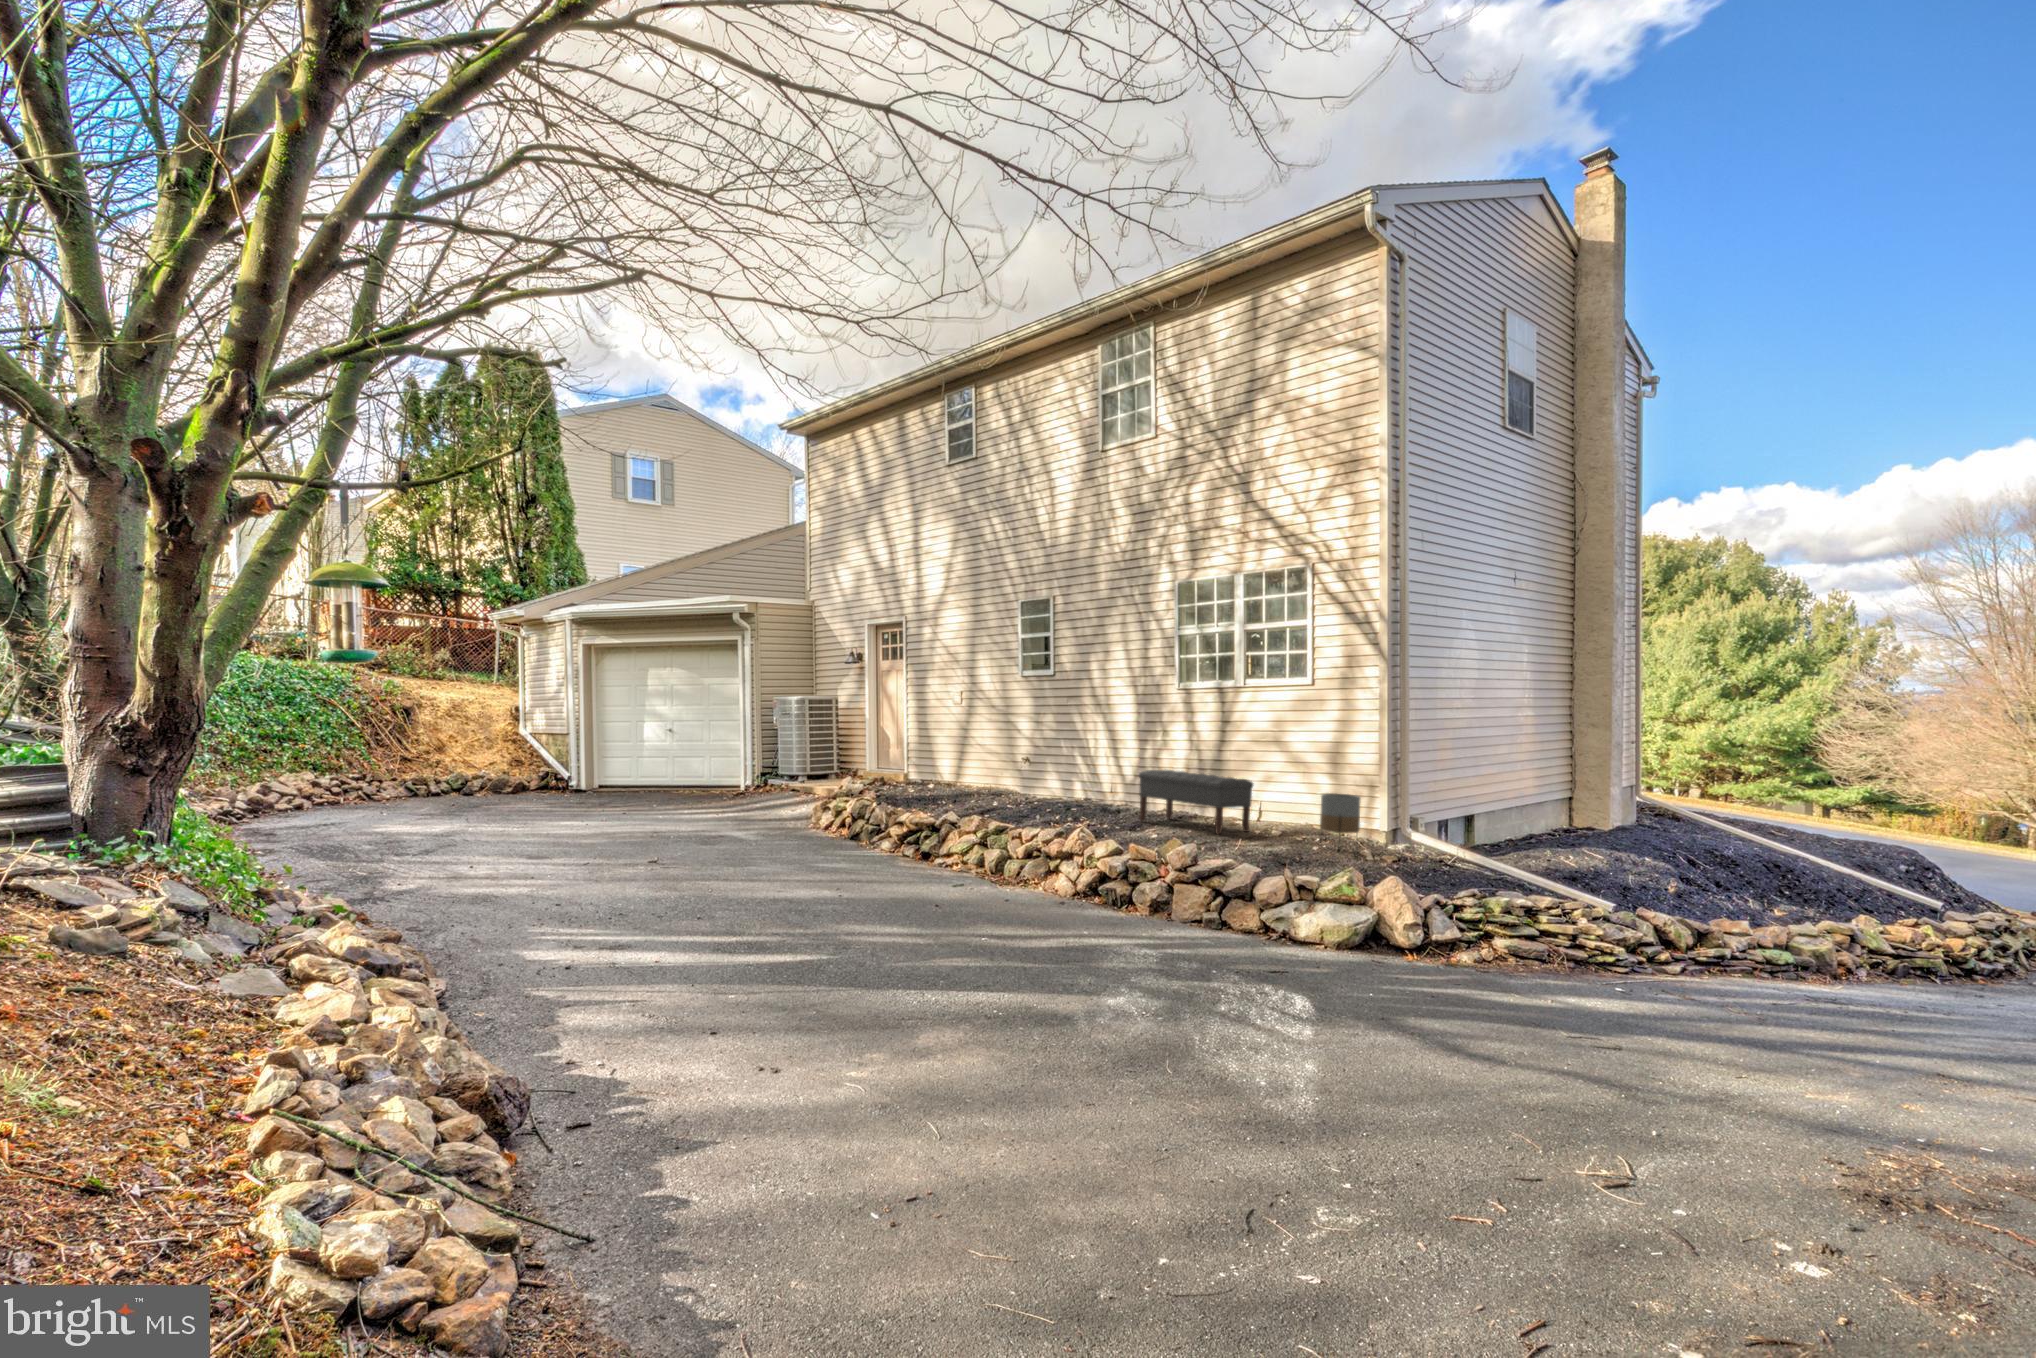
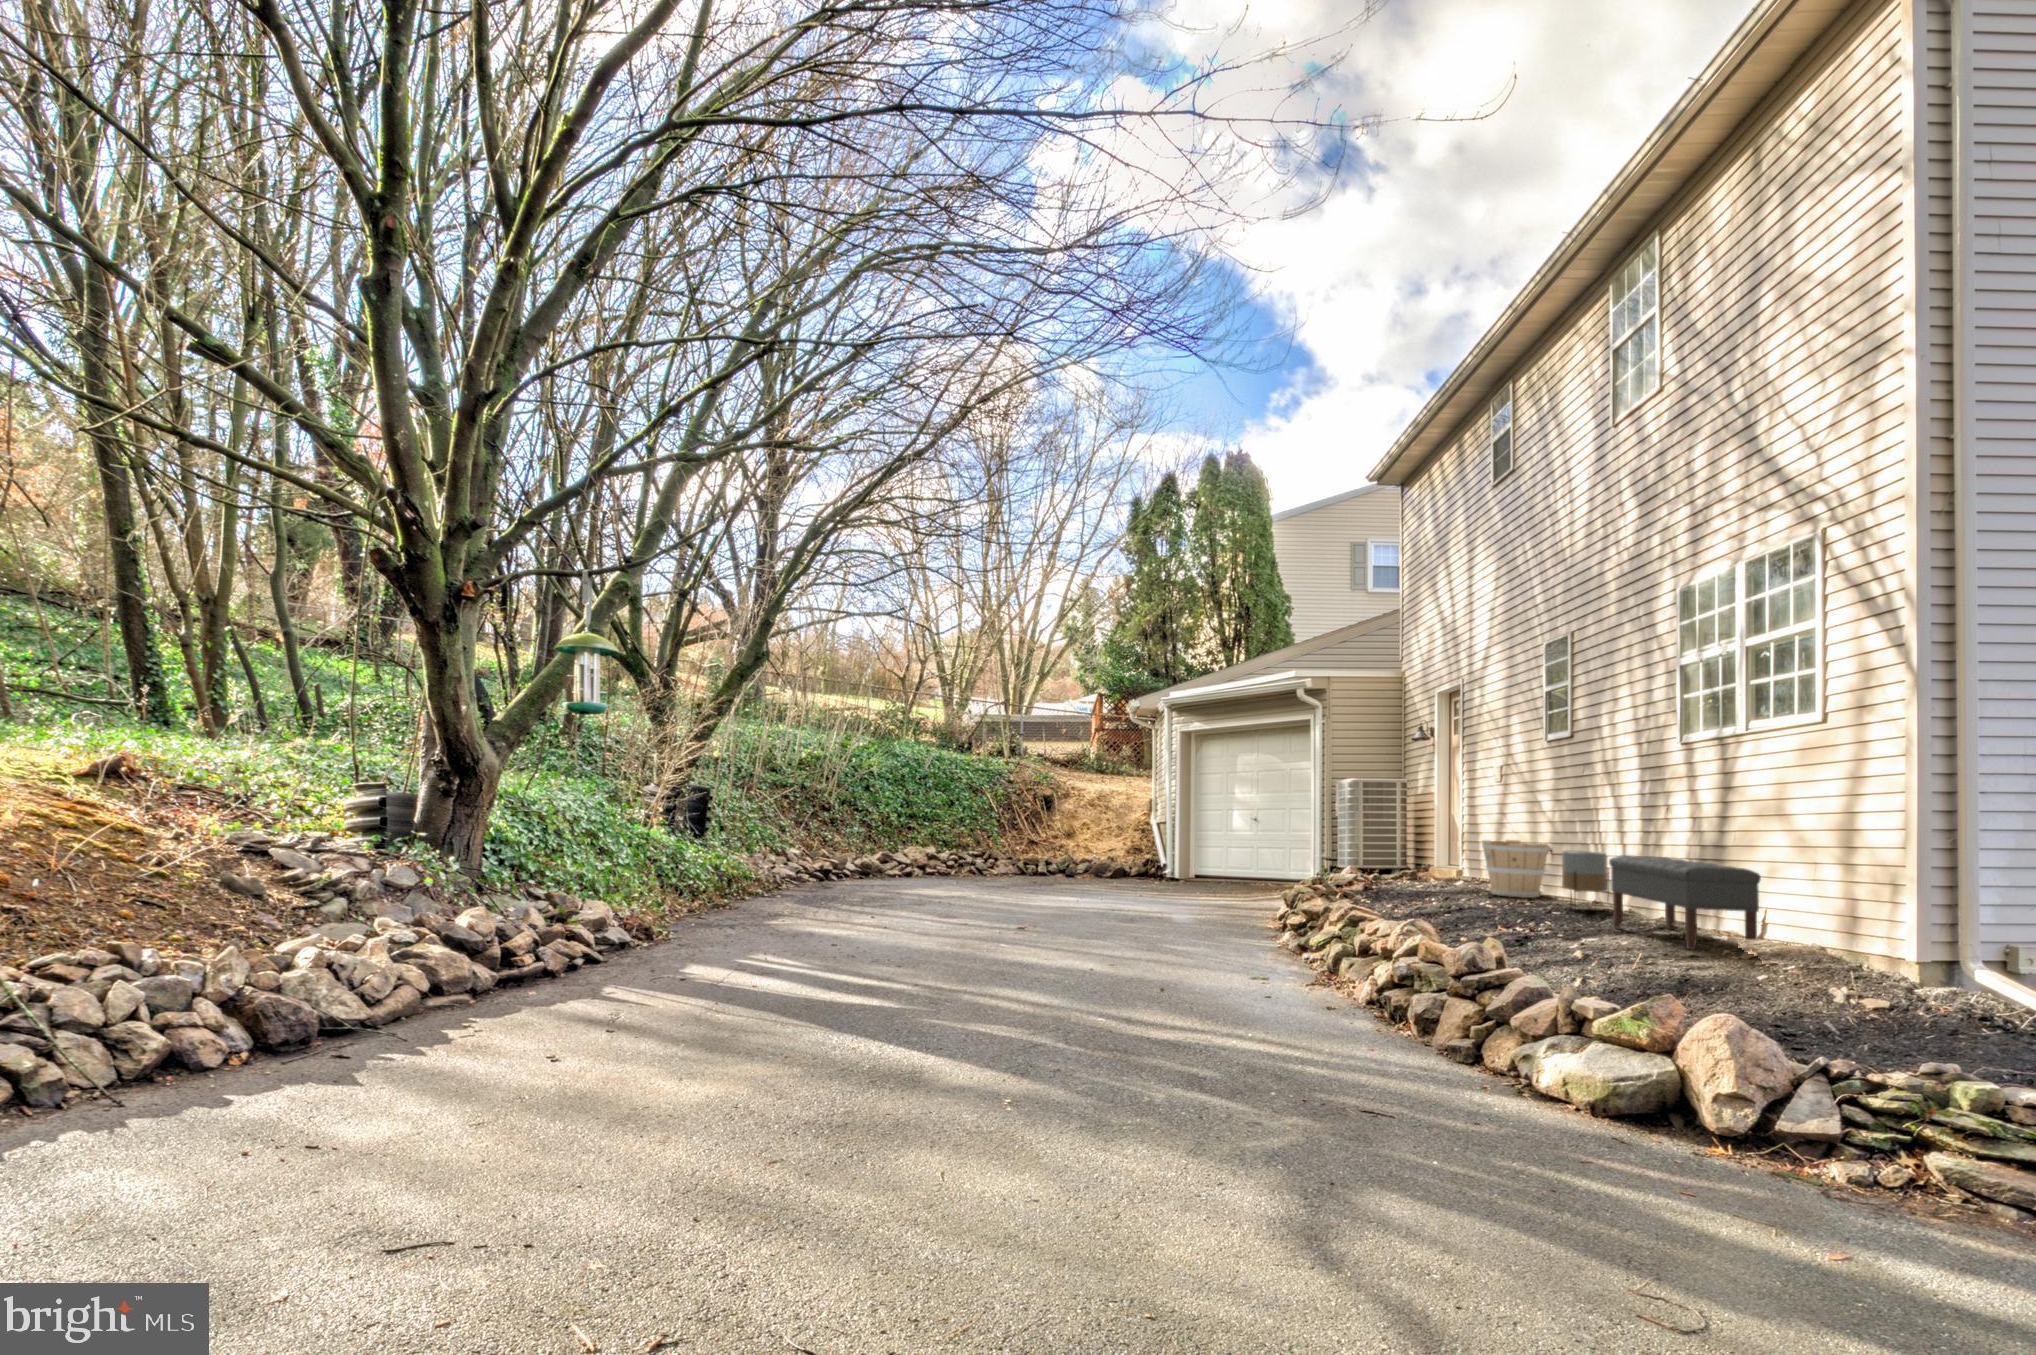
wooden bucket: none [983,753,1033,798] -> present [1482,840,1549,898]
planter: present [1320,793,1360,844] -> present [1562,851,1609,893]

